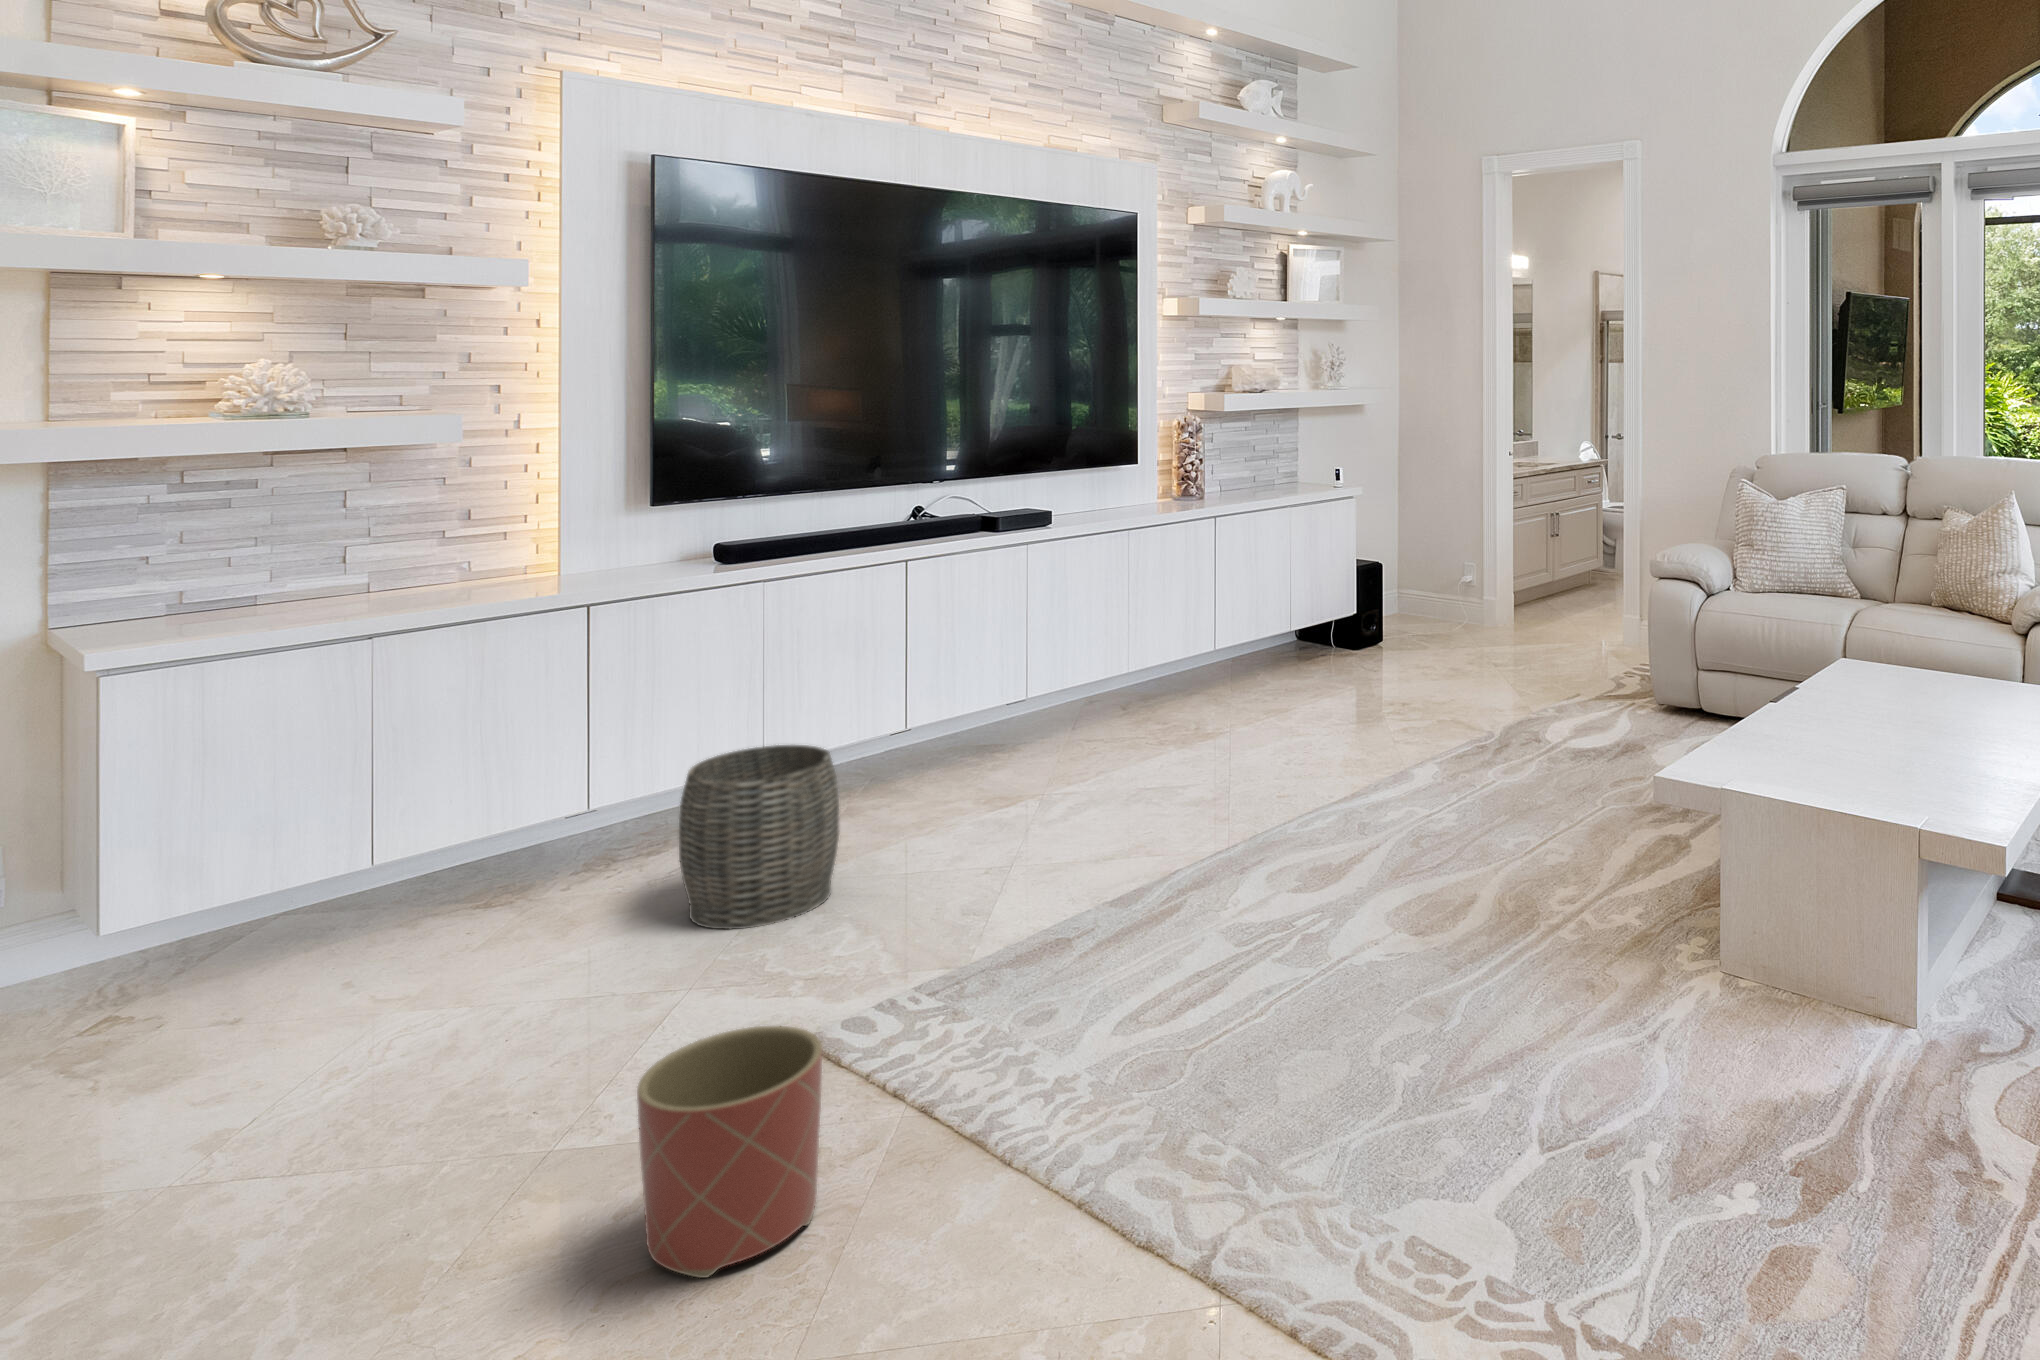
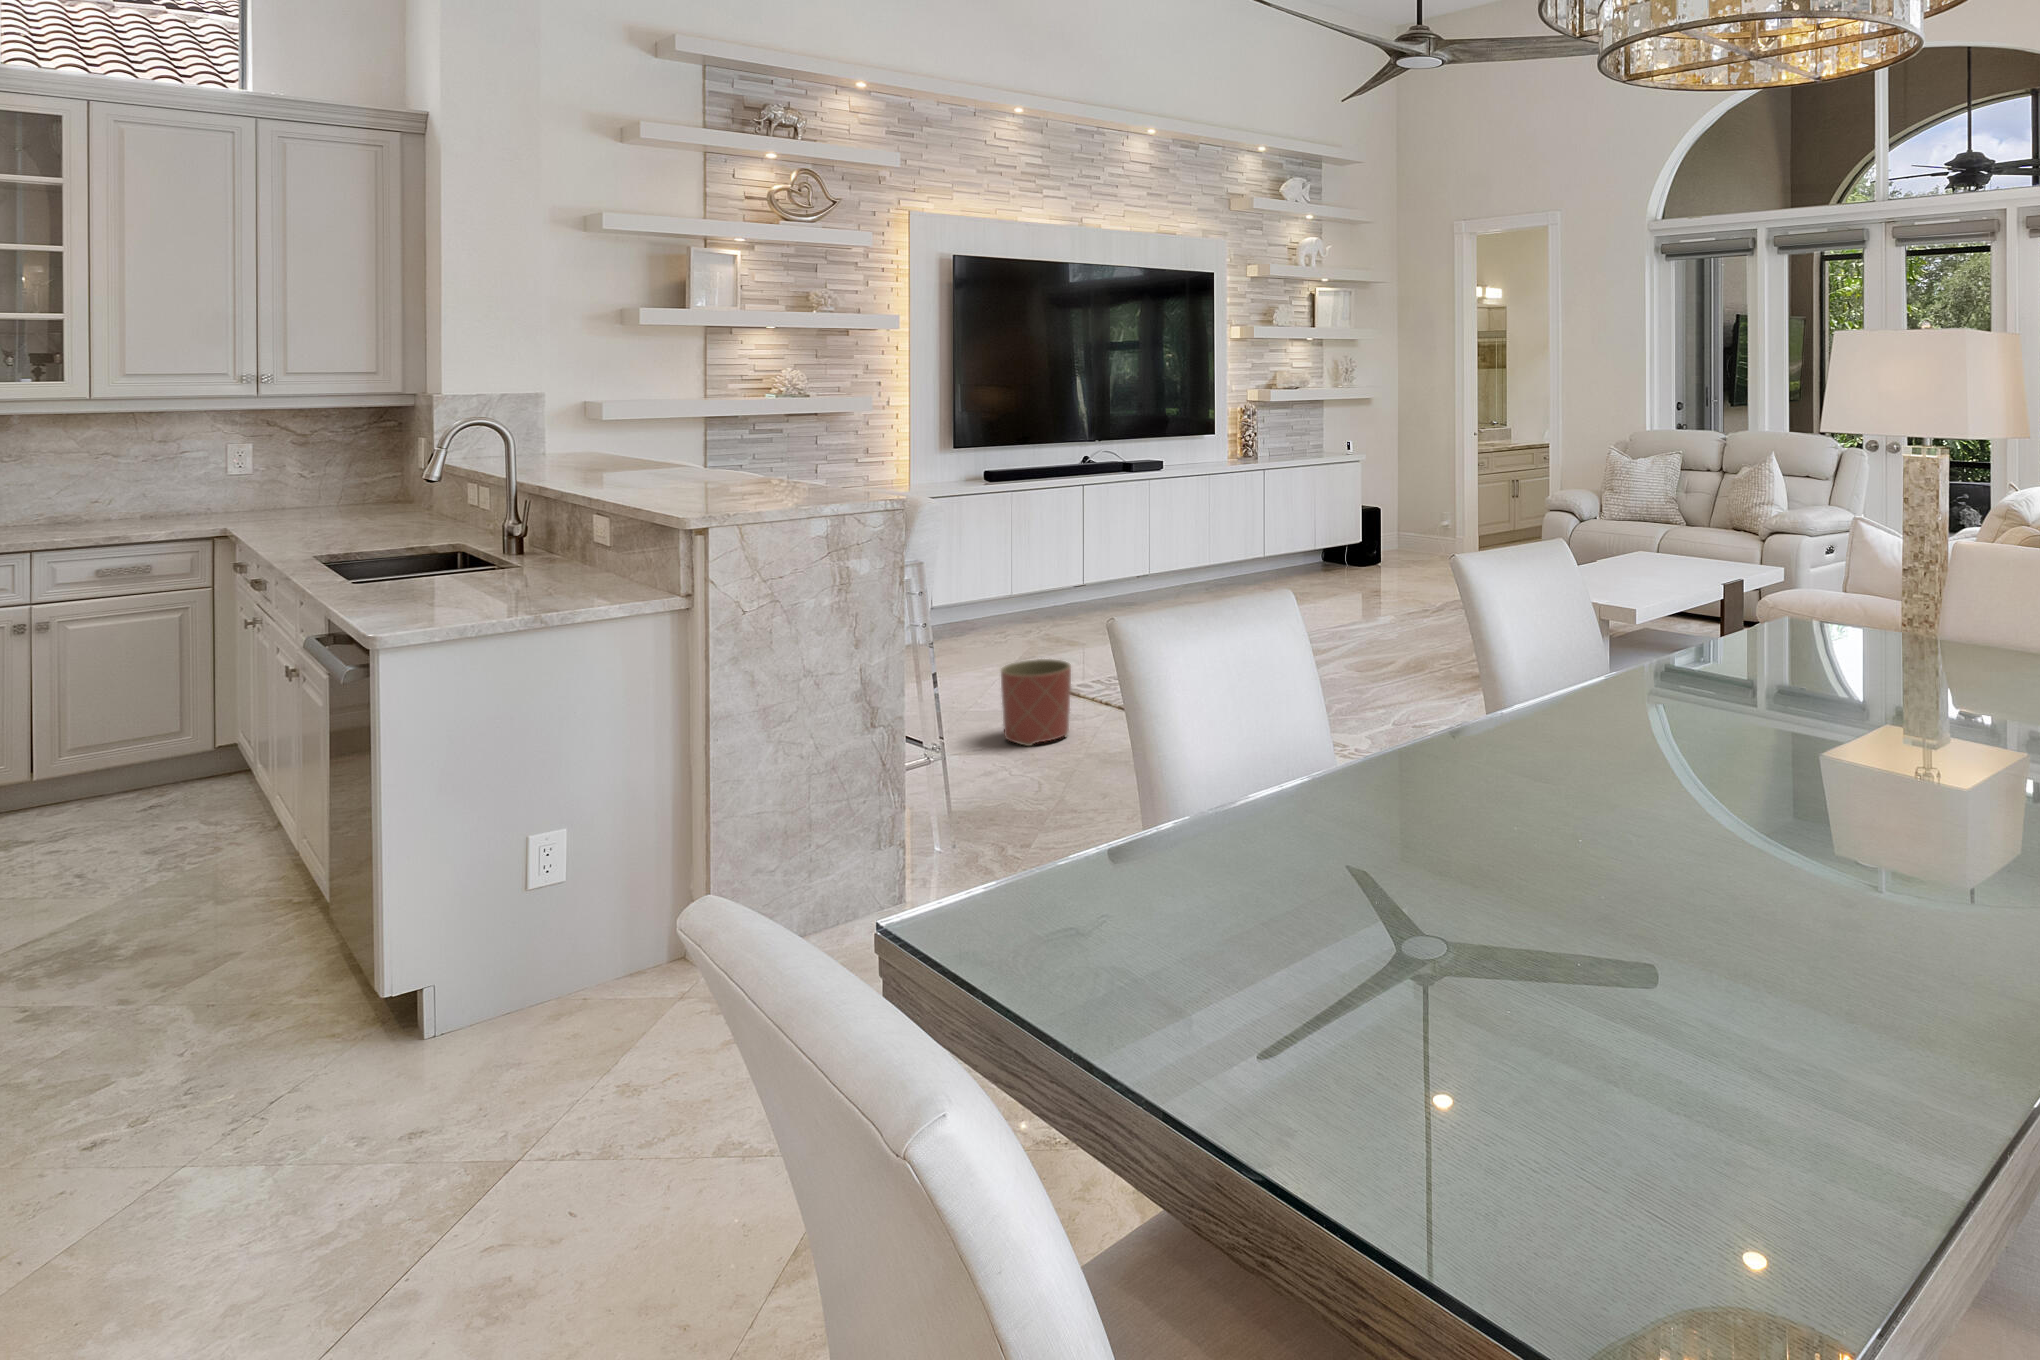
woven basket: present [679,745,839,929] -> none [977,575,1054,663]

